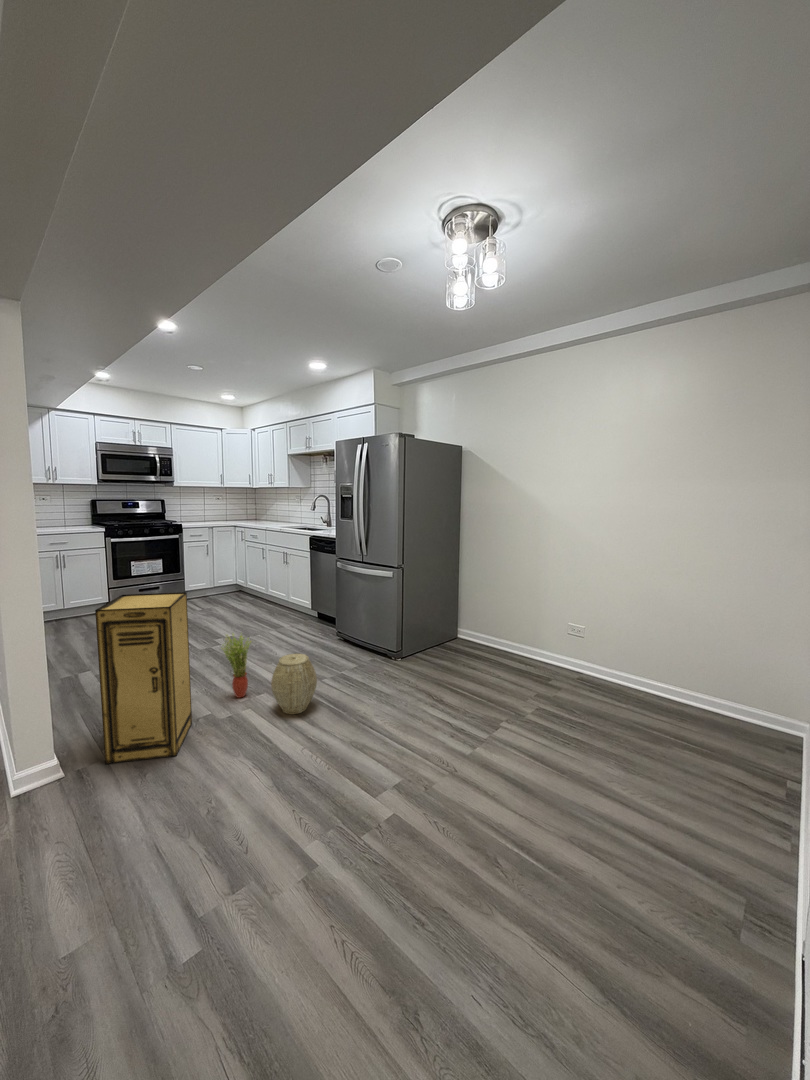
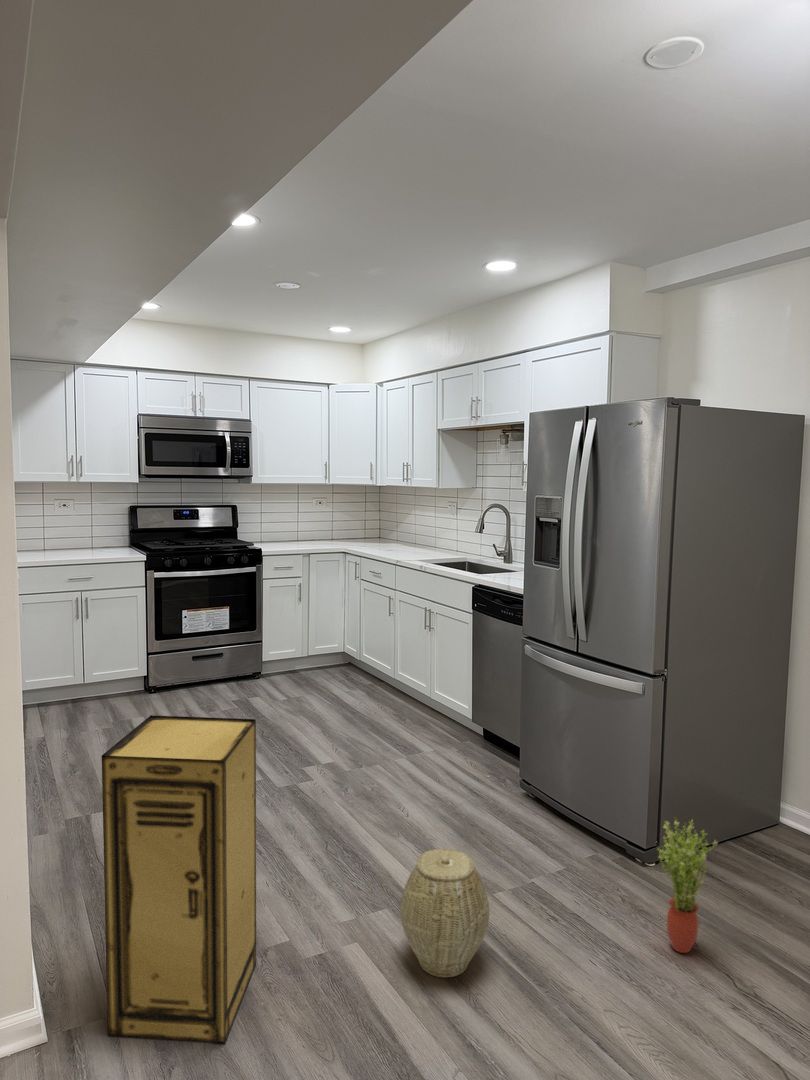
potted plant: present [222,634,251,698] -> present [658,821,717,953]

